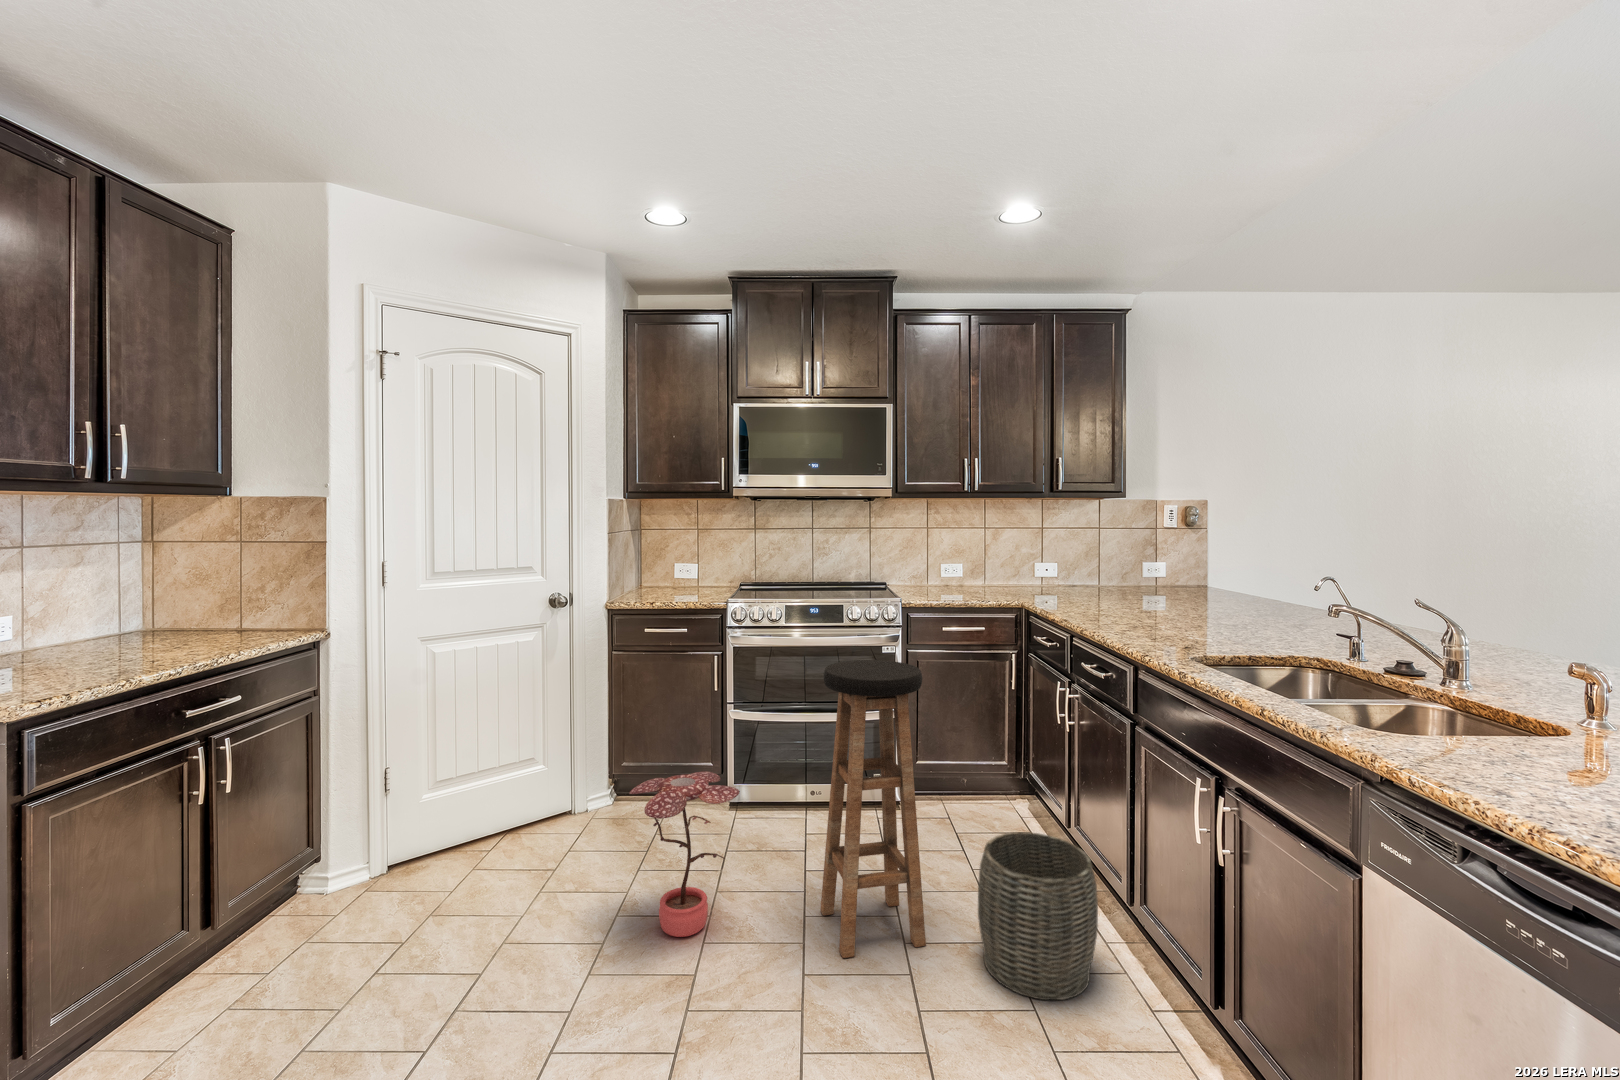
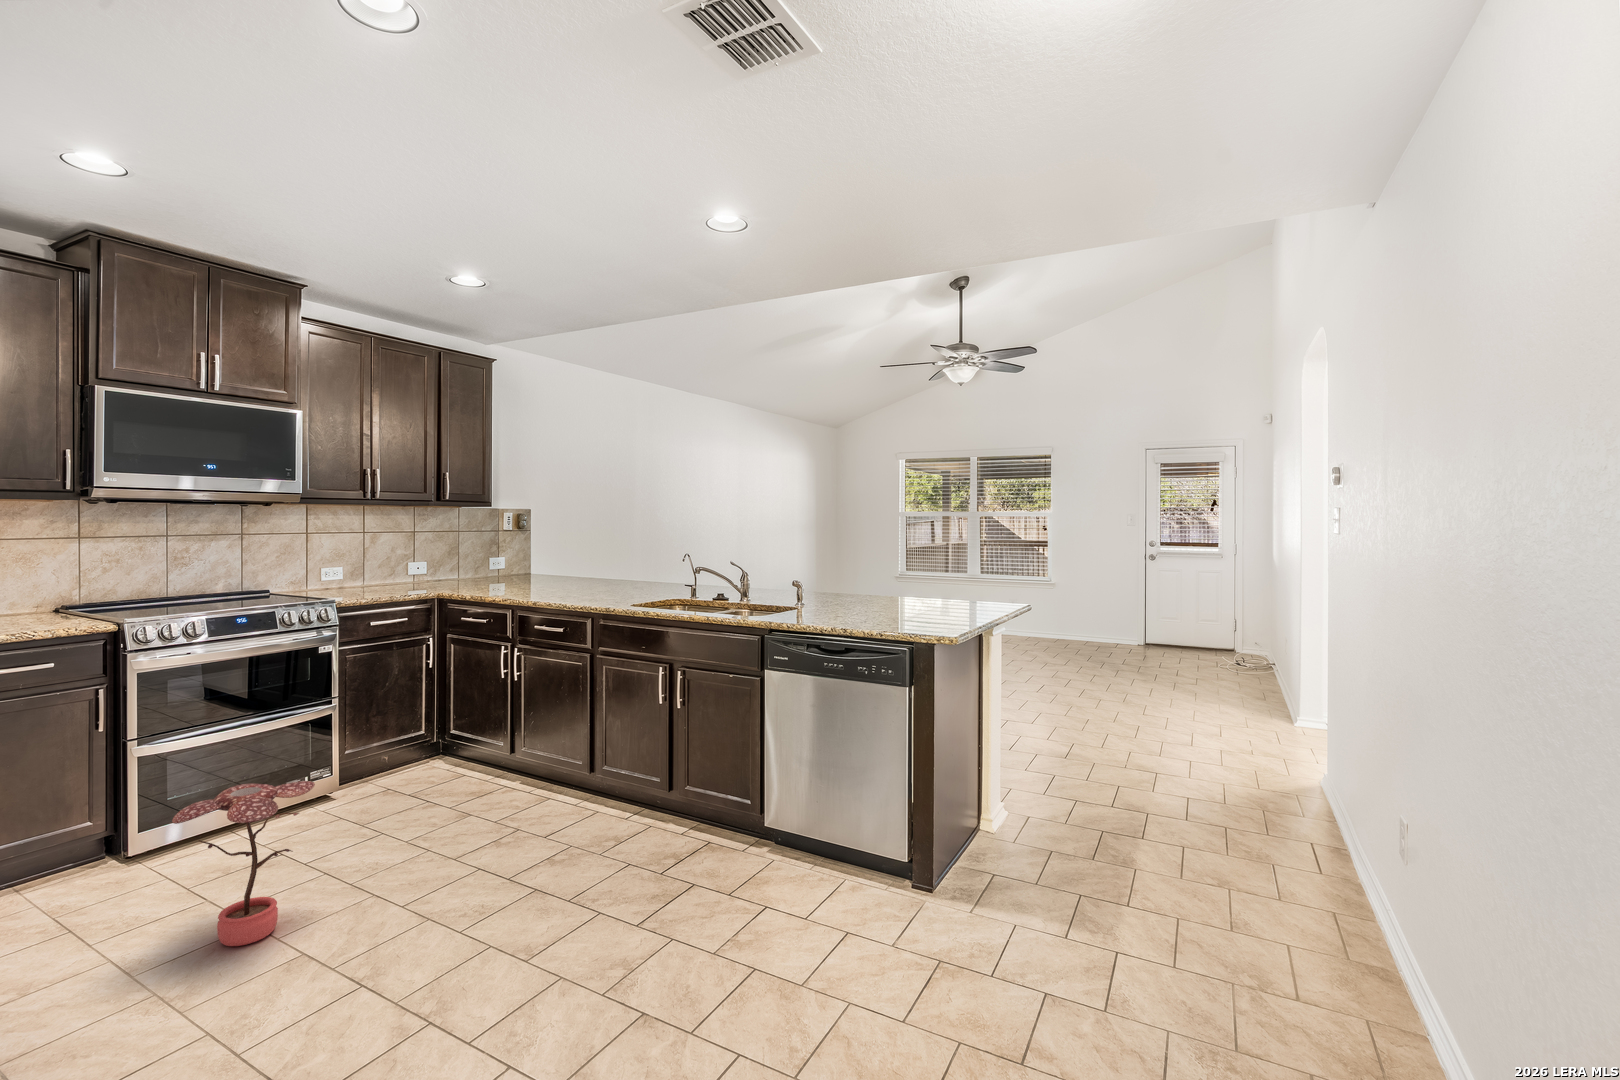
bar stool: present [820,660,926,958] -> none [368,643,475,880]
woven basket: present [978,832,1098,1000] -> none [509,741,590,841]

